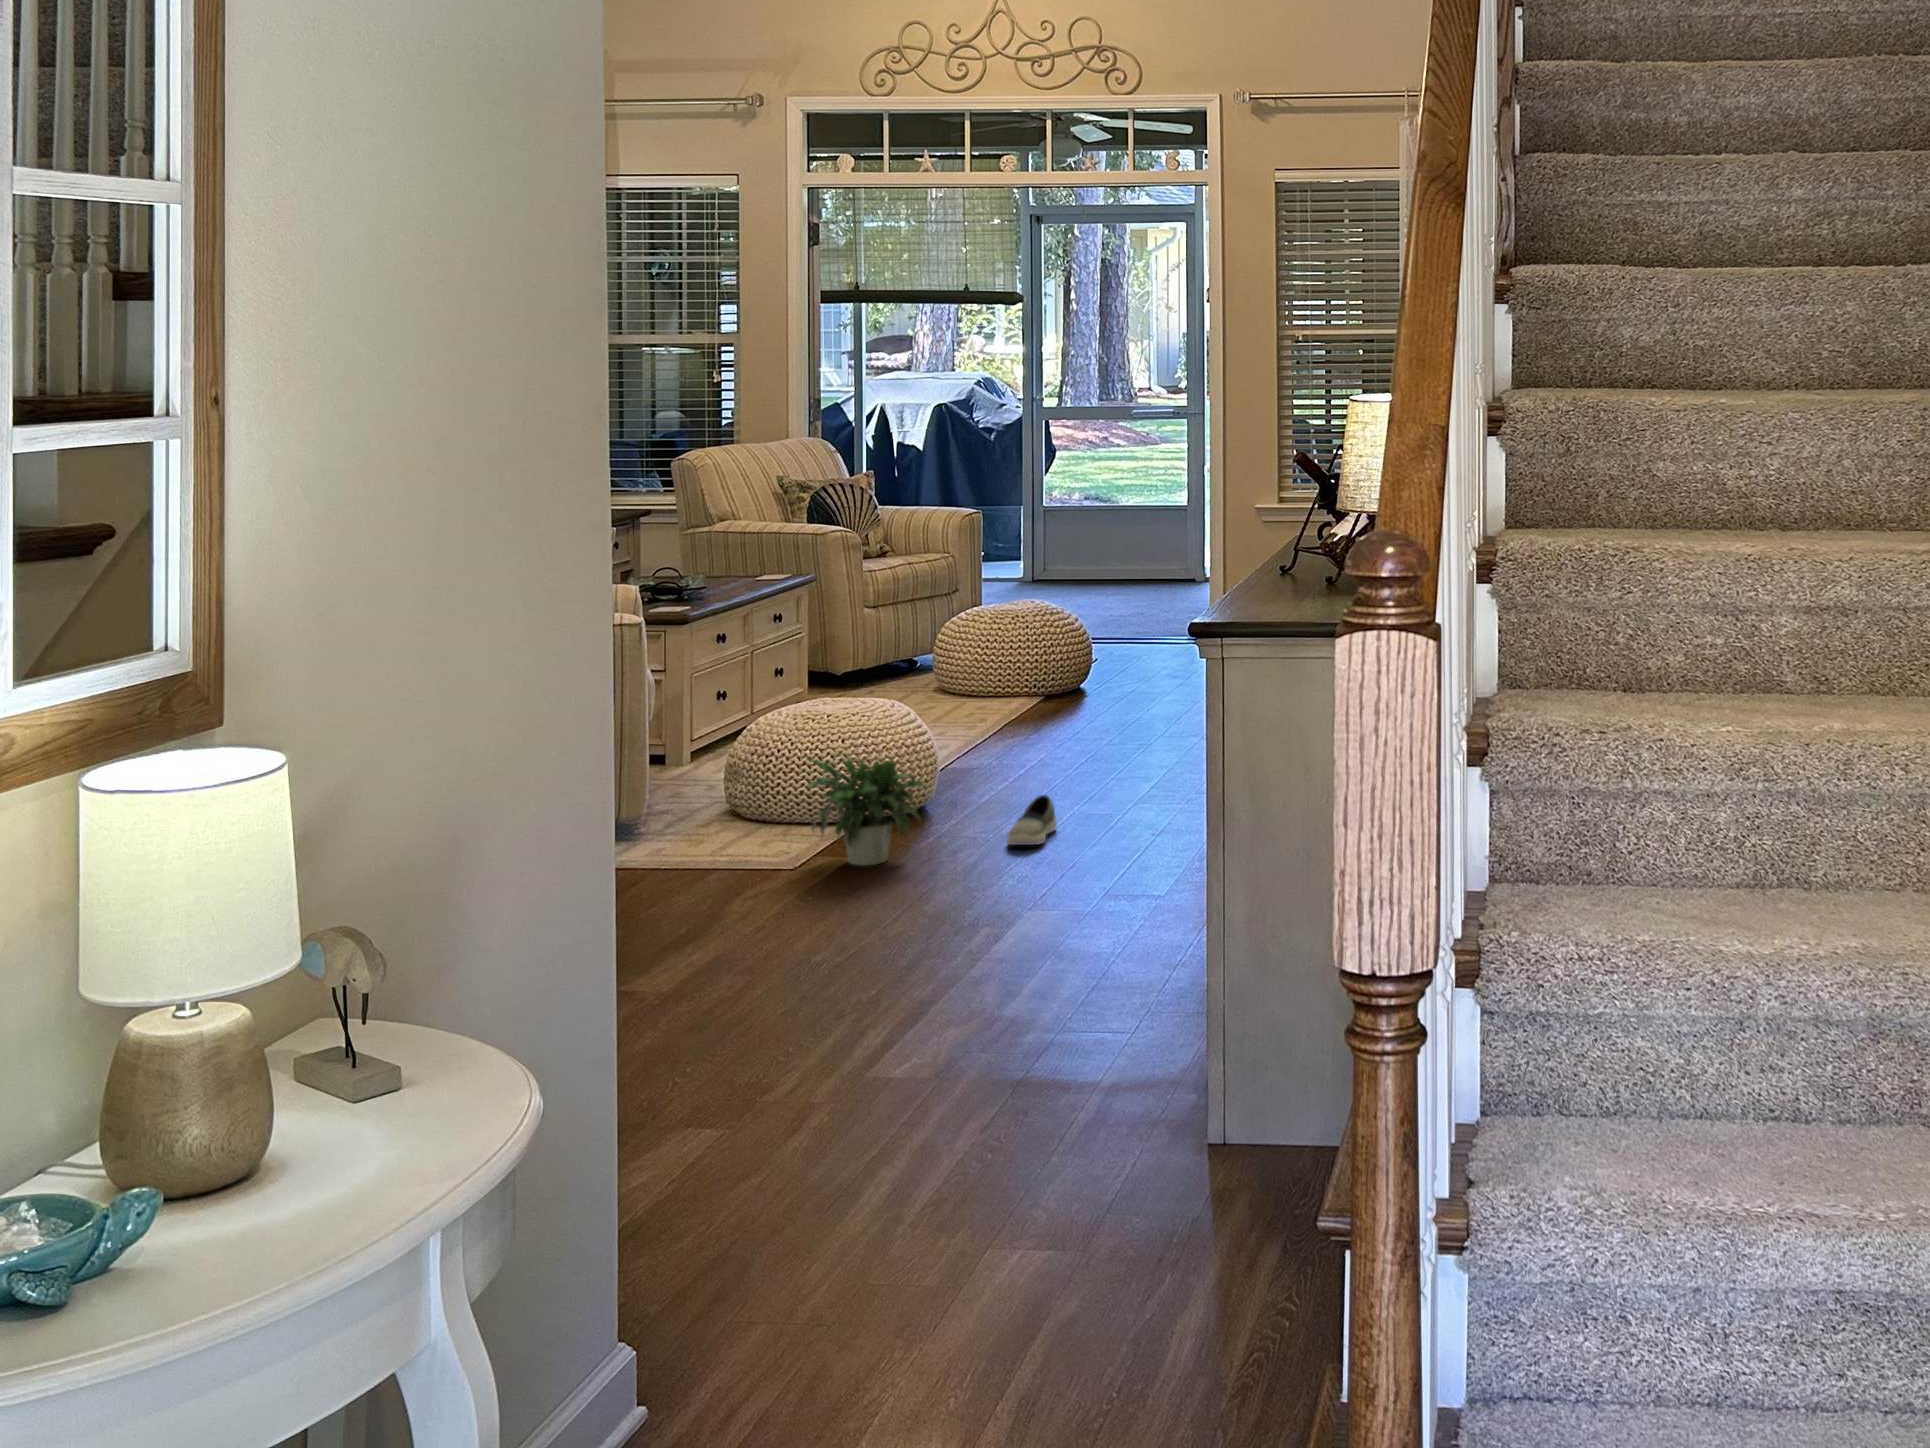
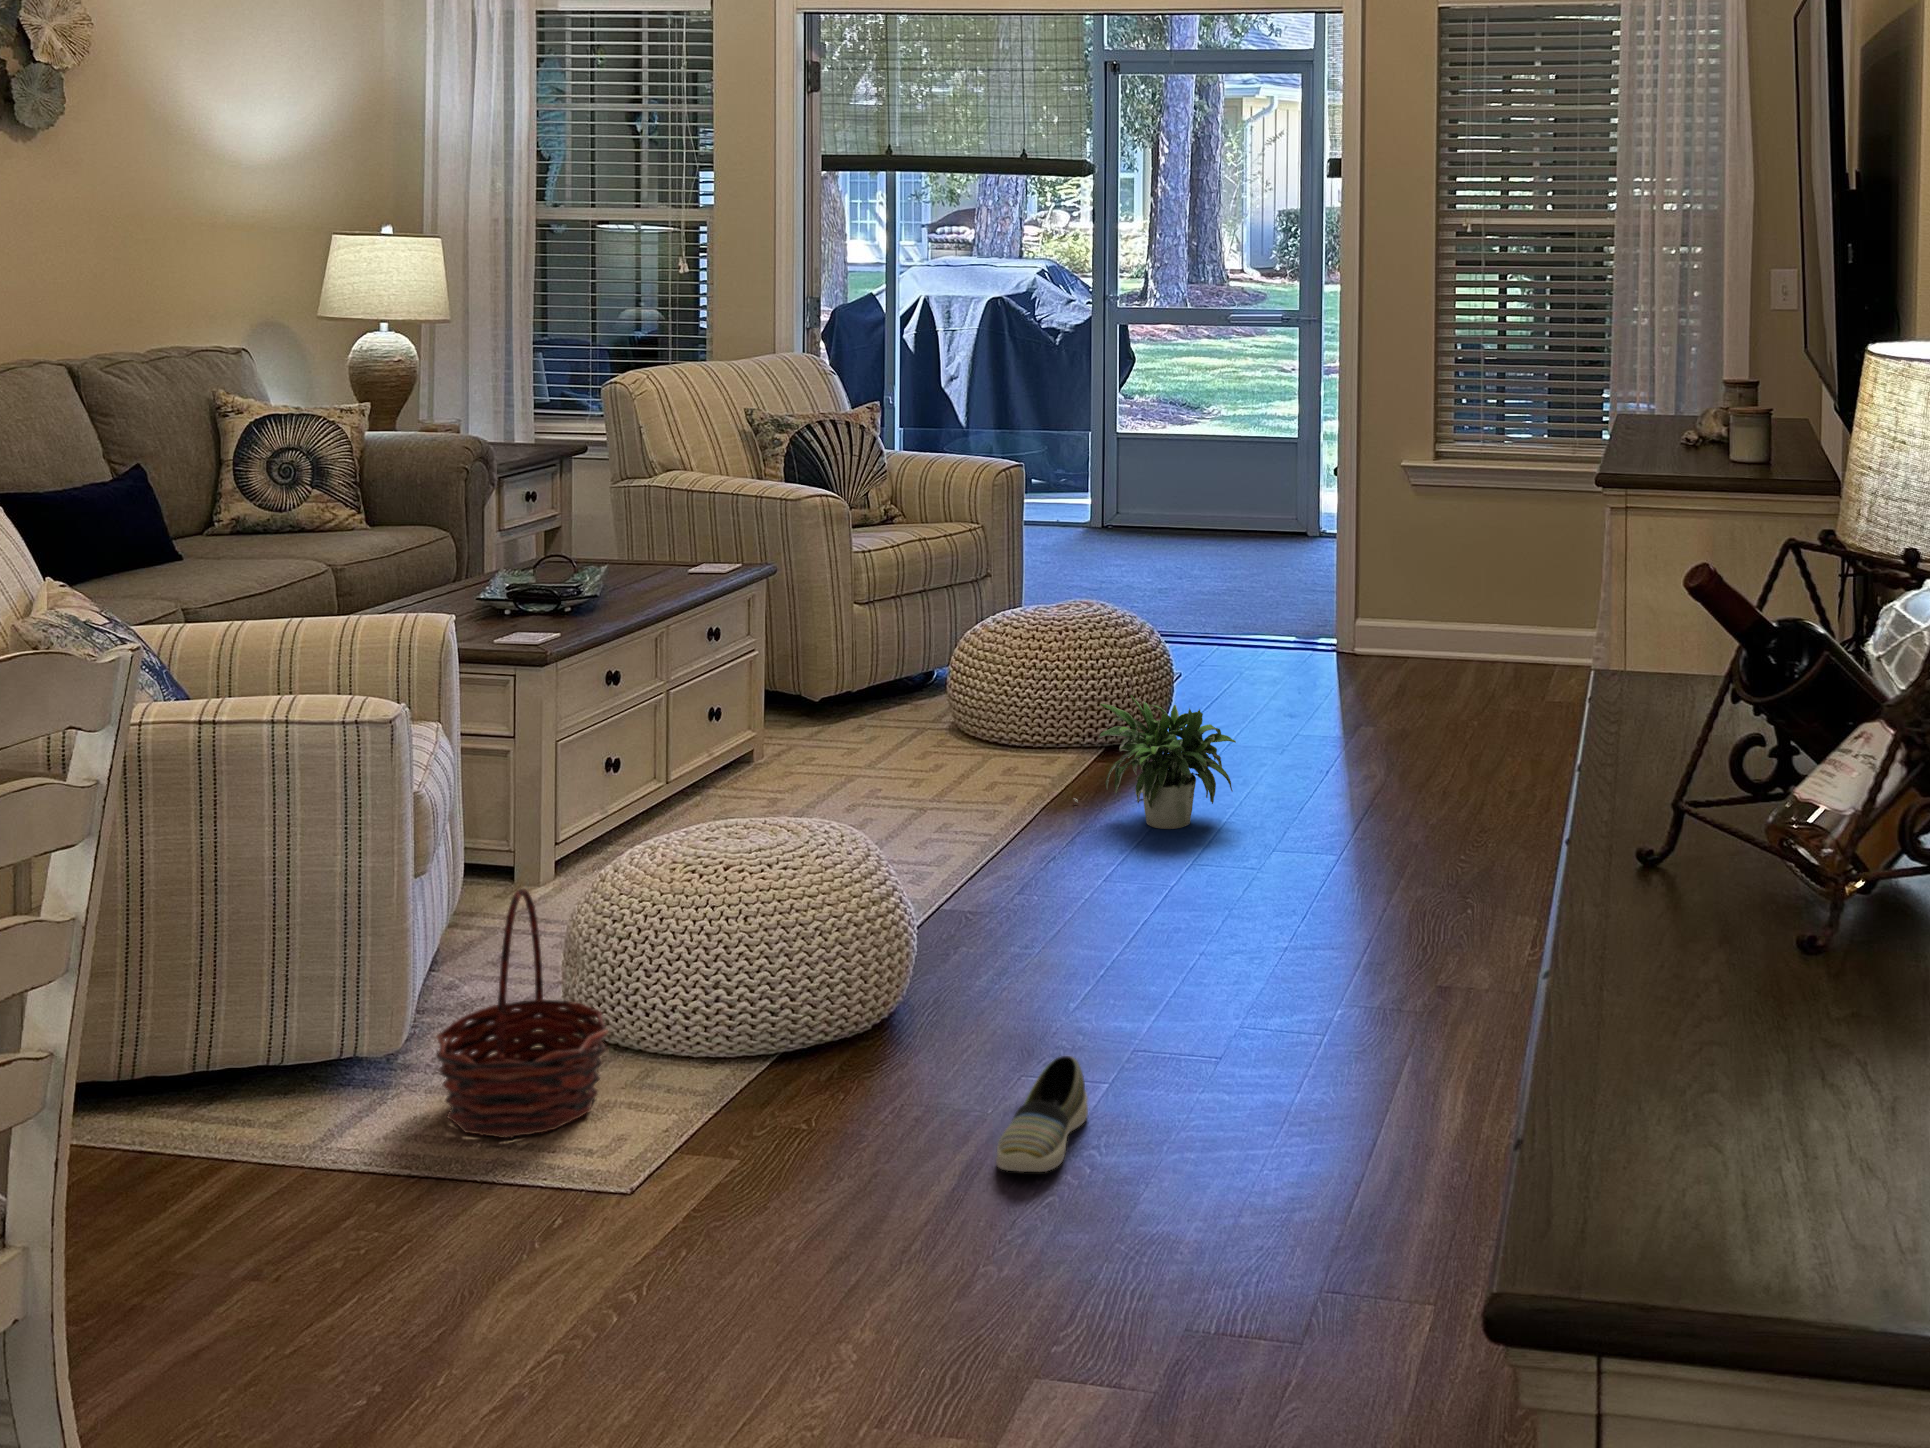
basket: none [672,711,774,850] -> present [436,889,608,1138]
potted plant: present [806,754,925,865] -> present [1073,695,1236,829]

